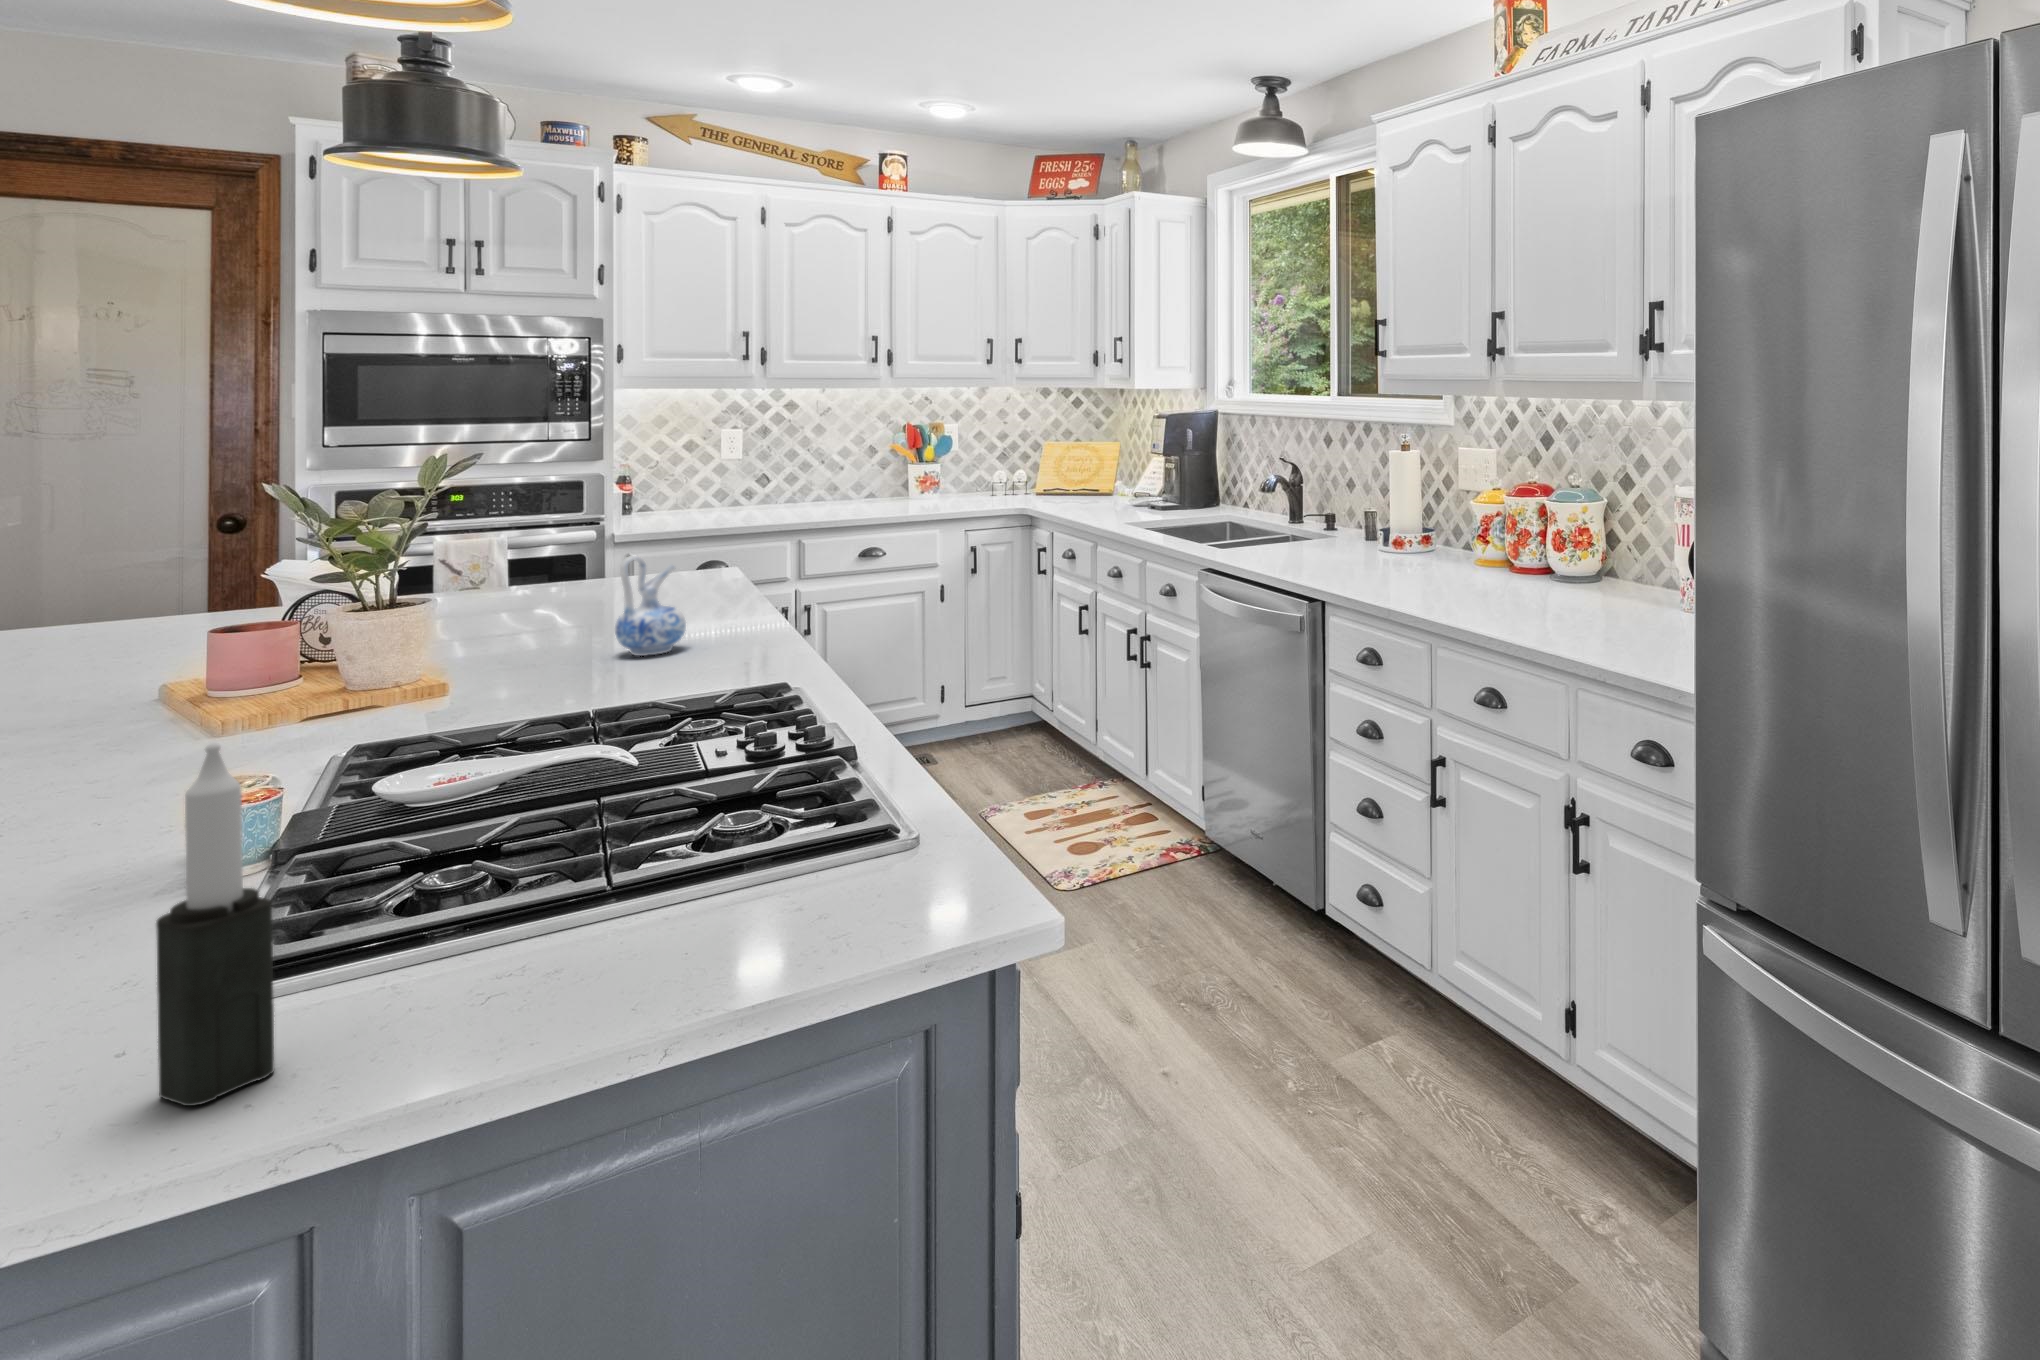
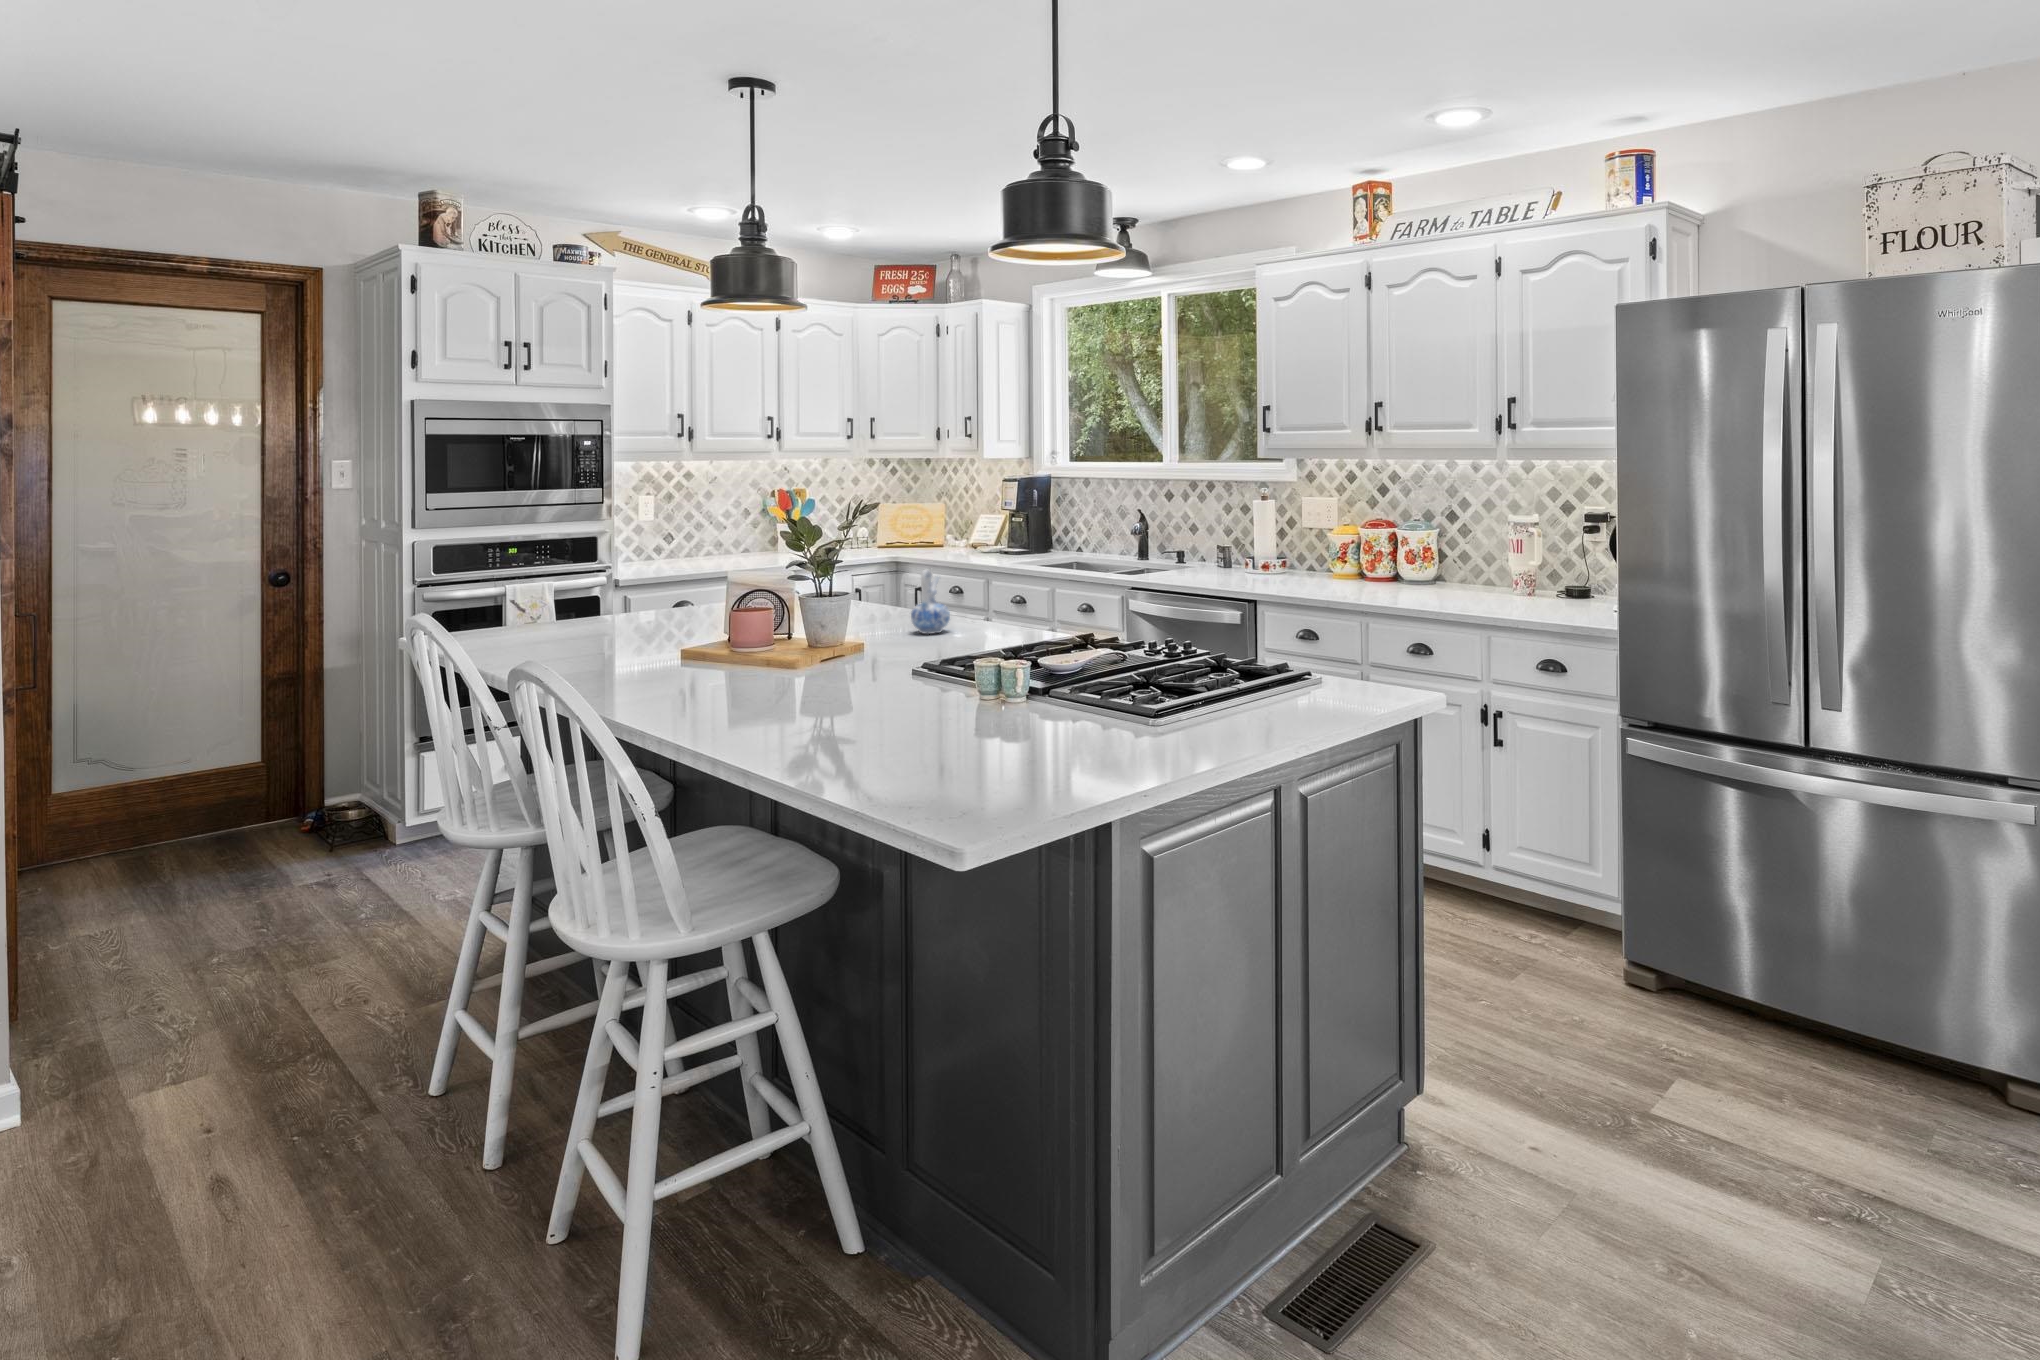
candle: present [156,742,274,1106] -> none [1186,605,1217,744]

